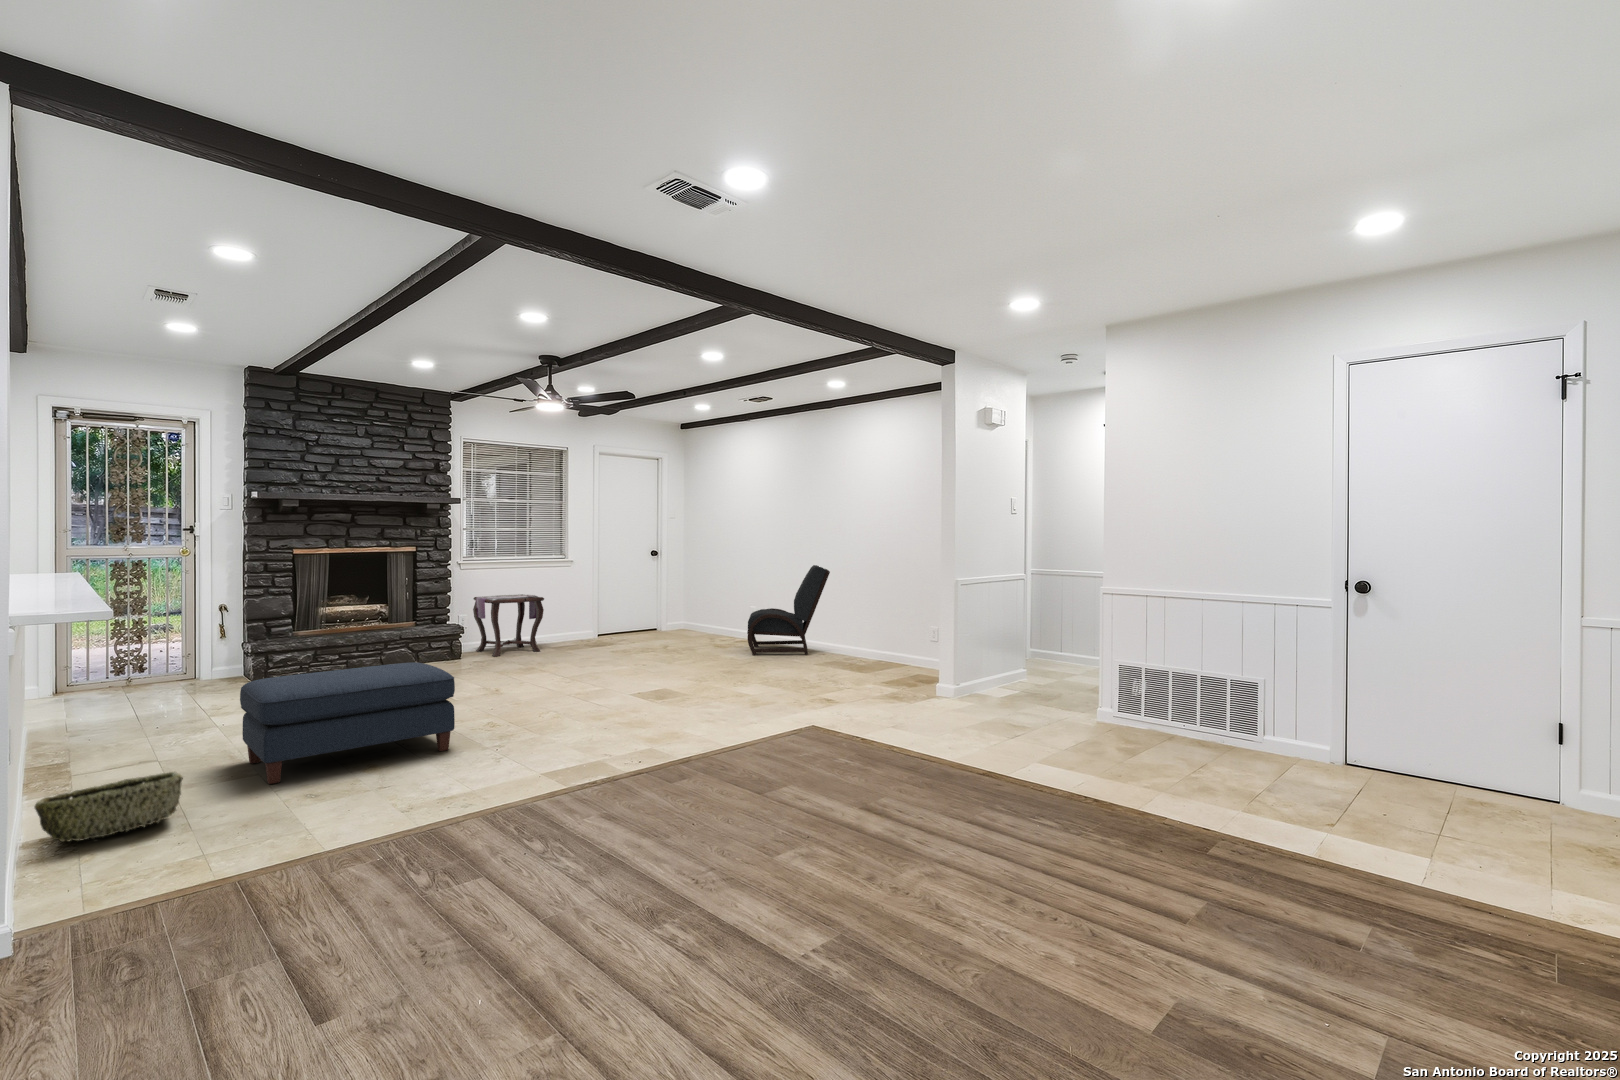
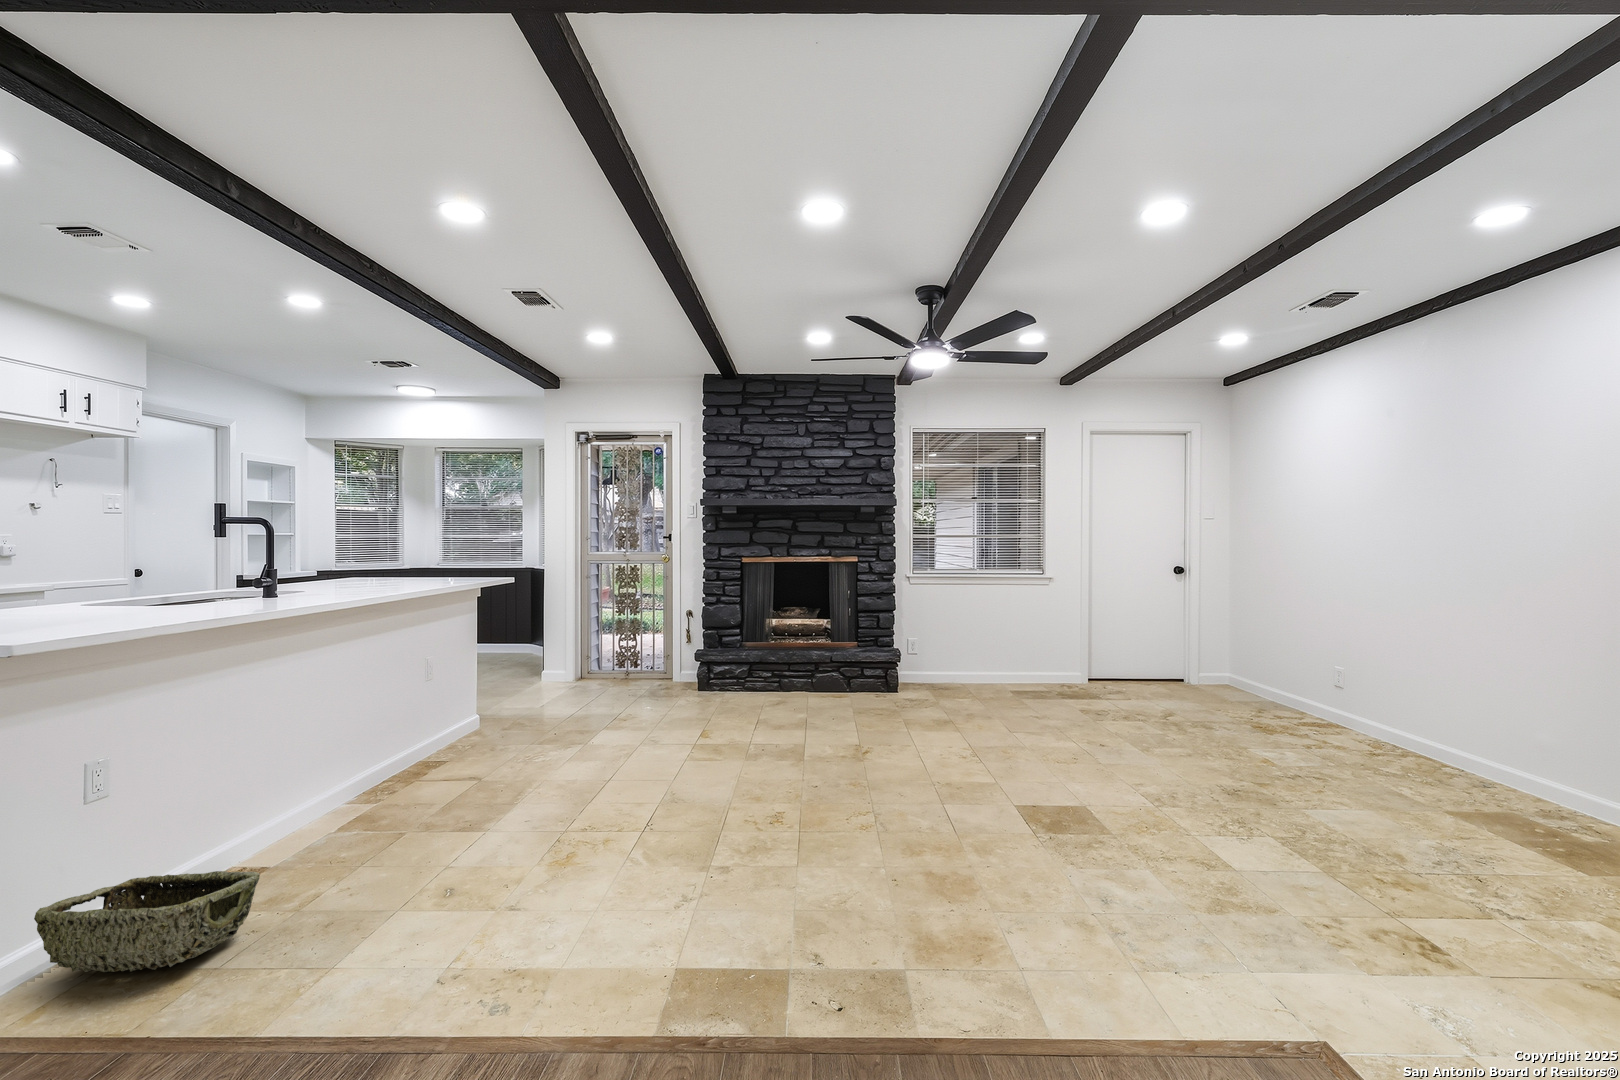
lounge chair: present [747,565,830,655] -> none [1342,603,1579,796]
side table: present [473,594,544,656] -> none [924,616,1001,694]
ottoman: present [240,662,455,784] -> none [393,730,698,906]

